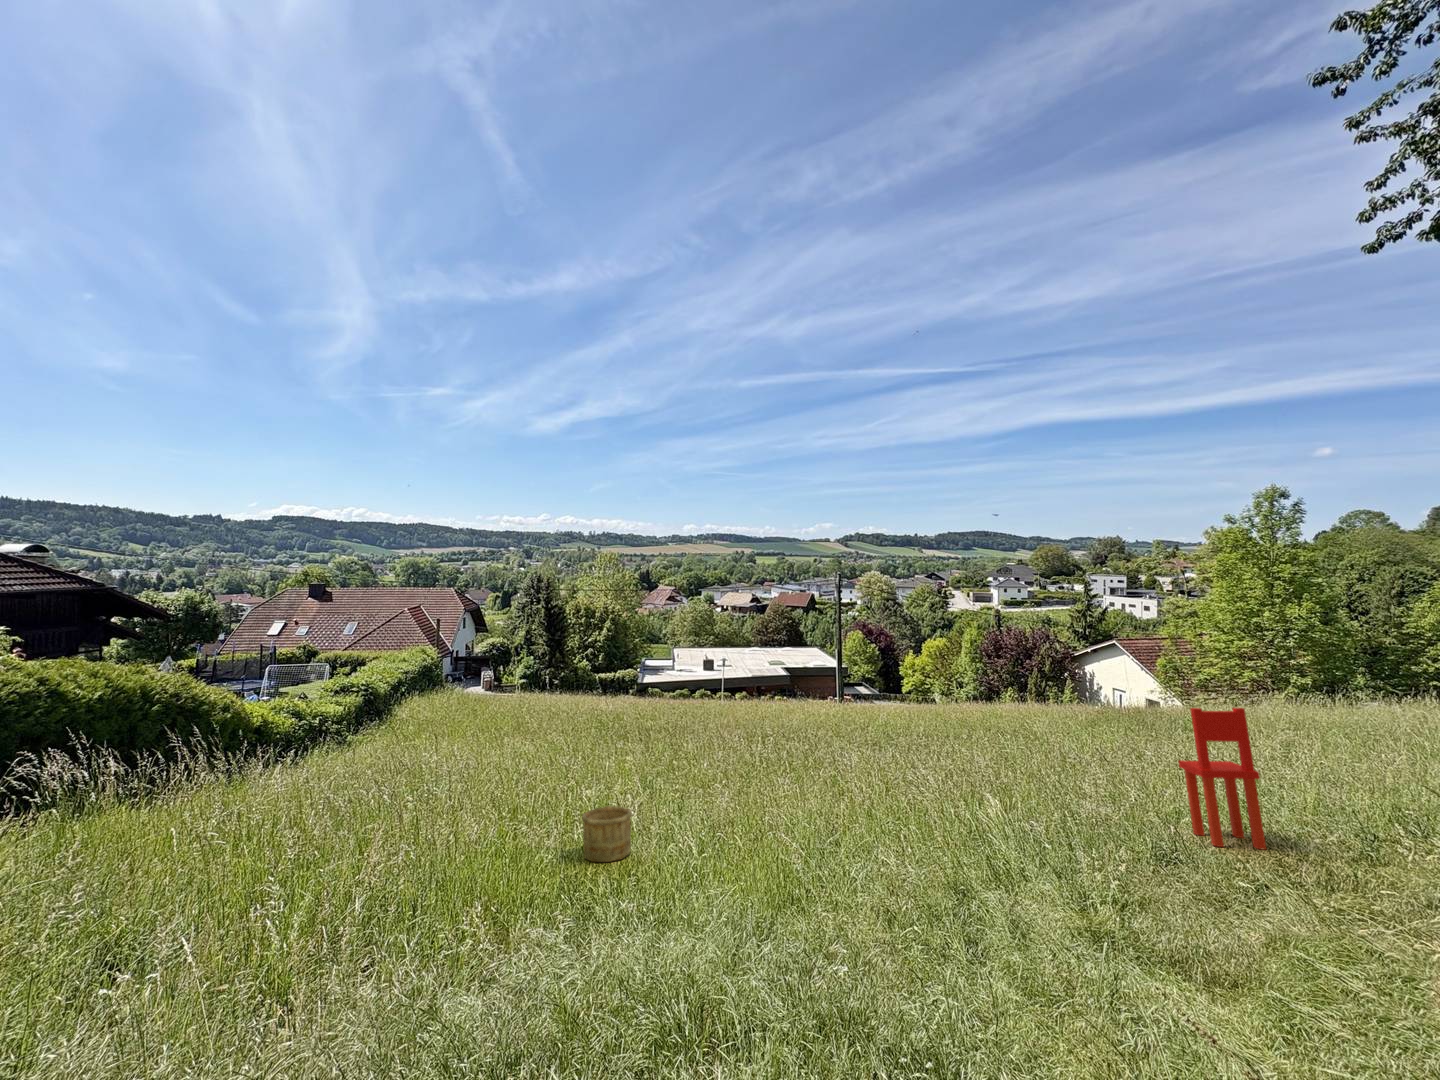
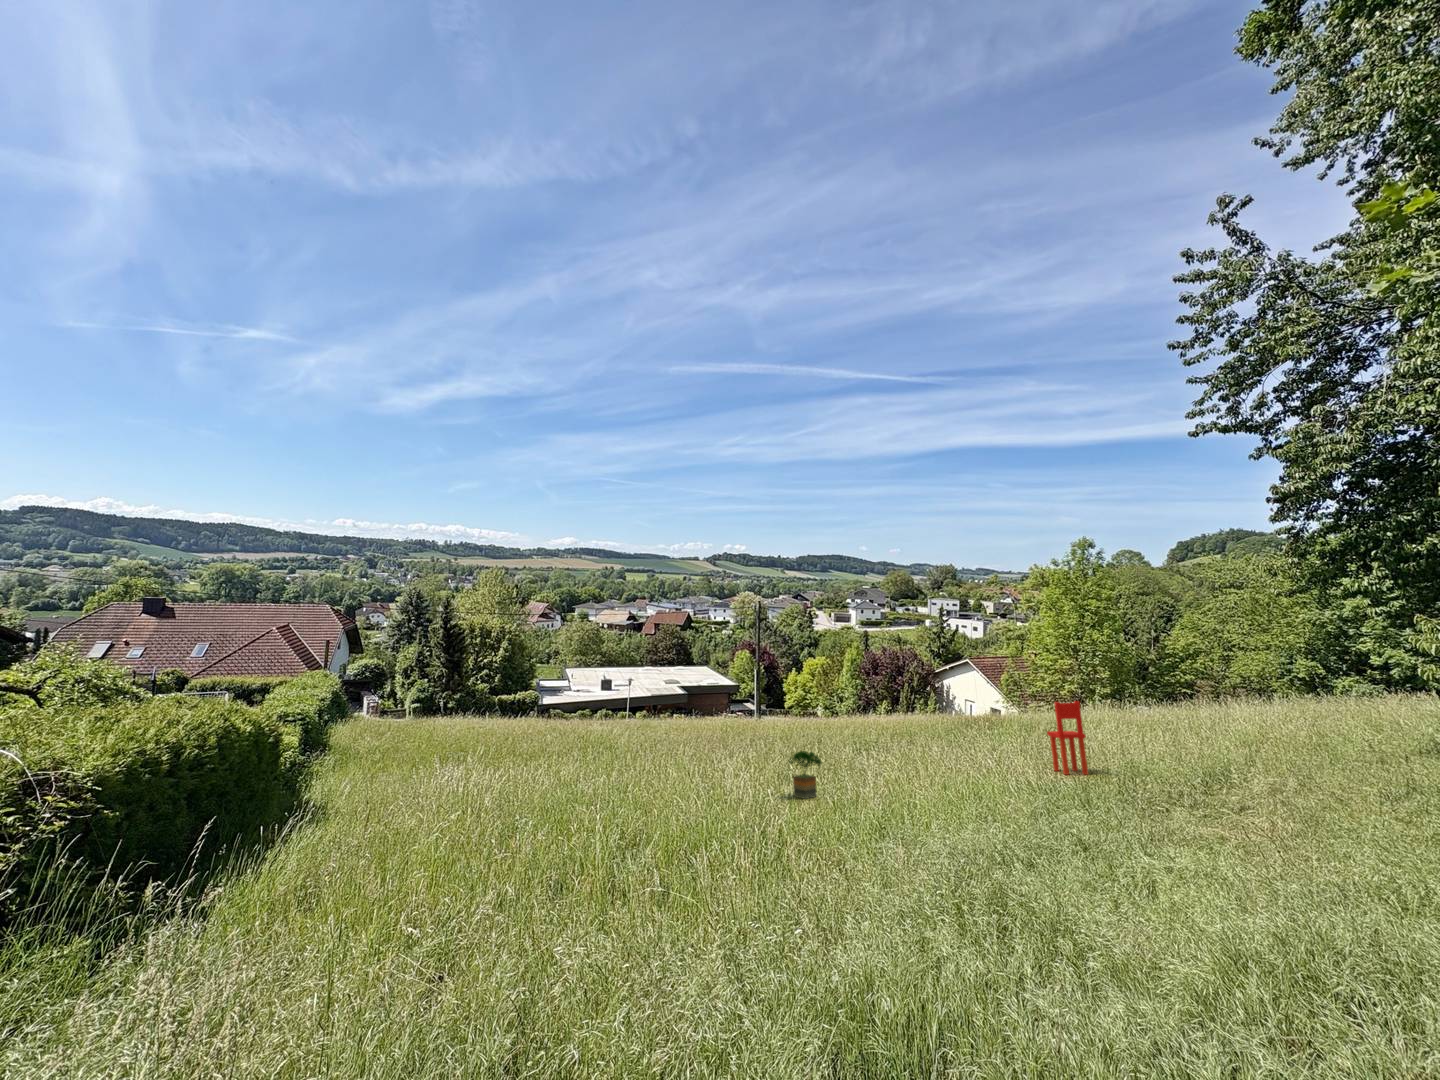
potted tree: none [690,775,744,860] -> present [789,751,822,799]
wooden bucket: present [582,806,632,862] -> none [726,772,757,804]

